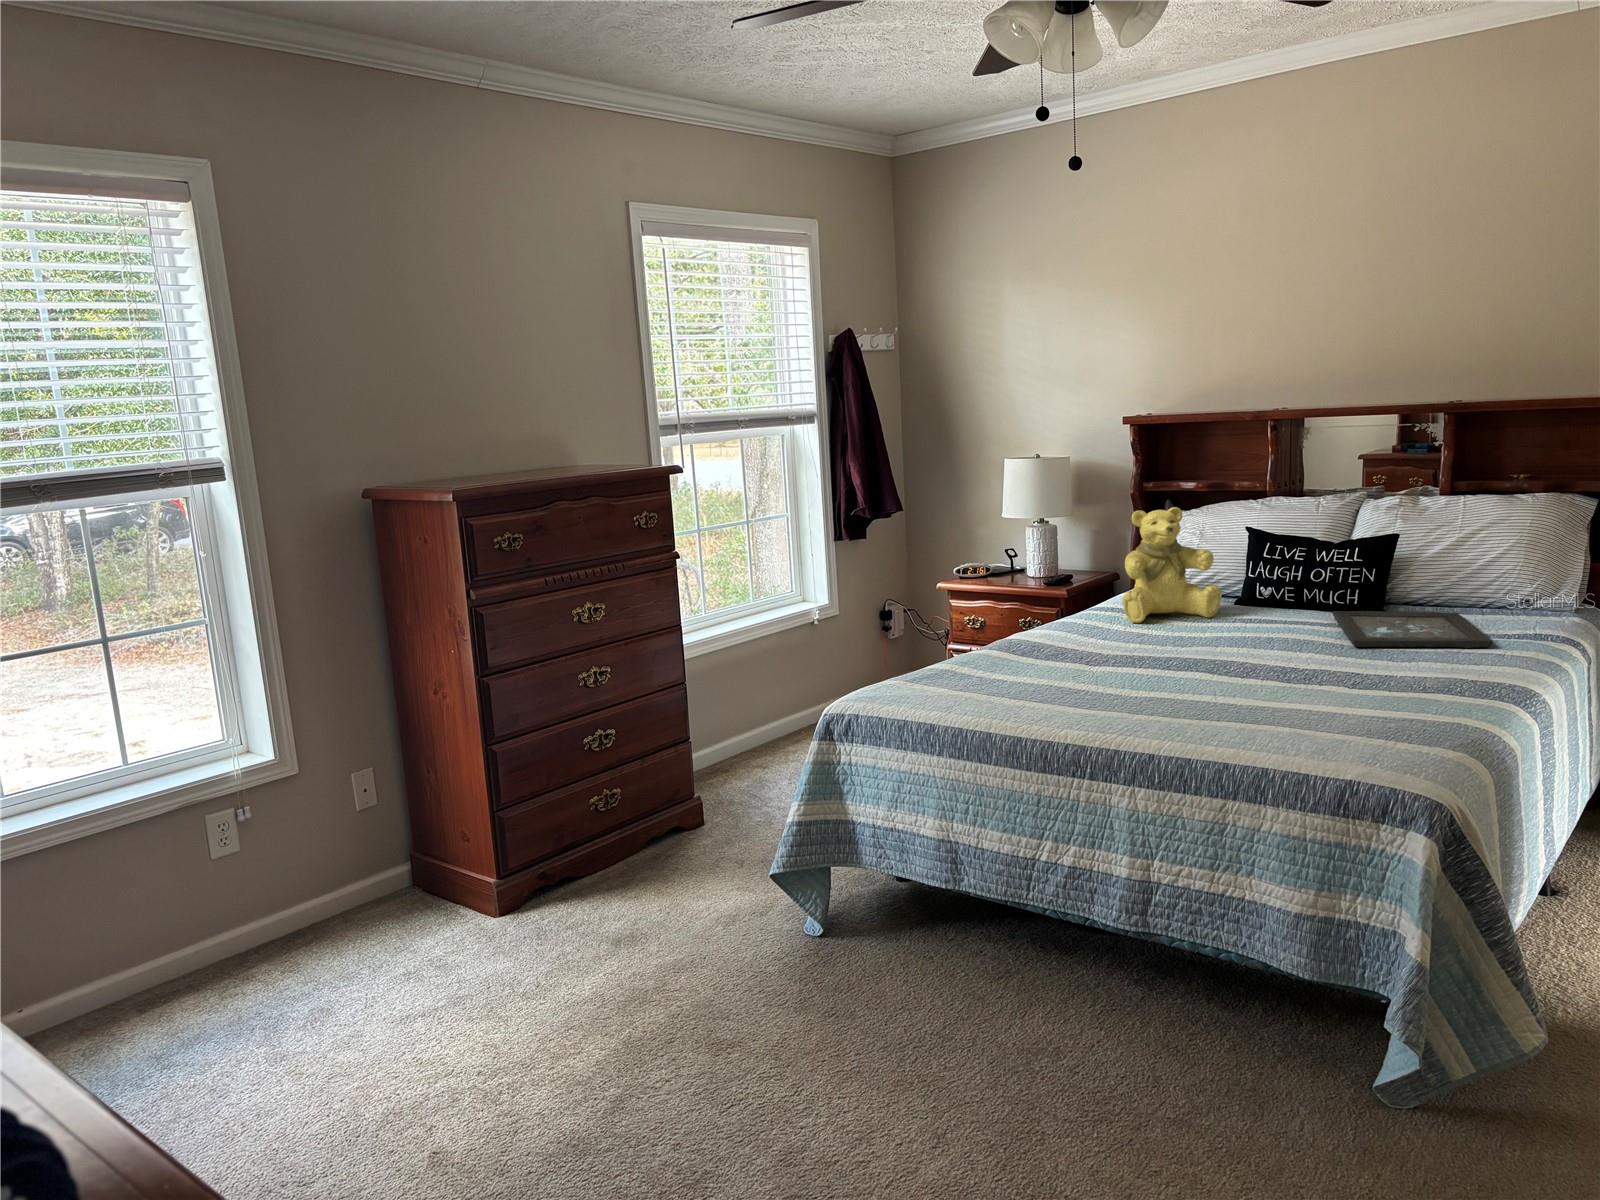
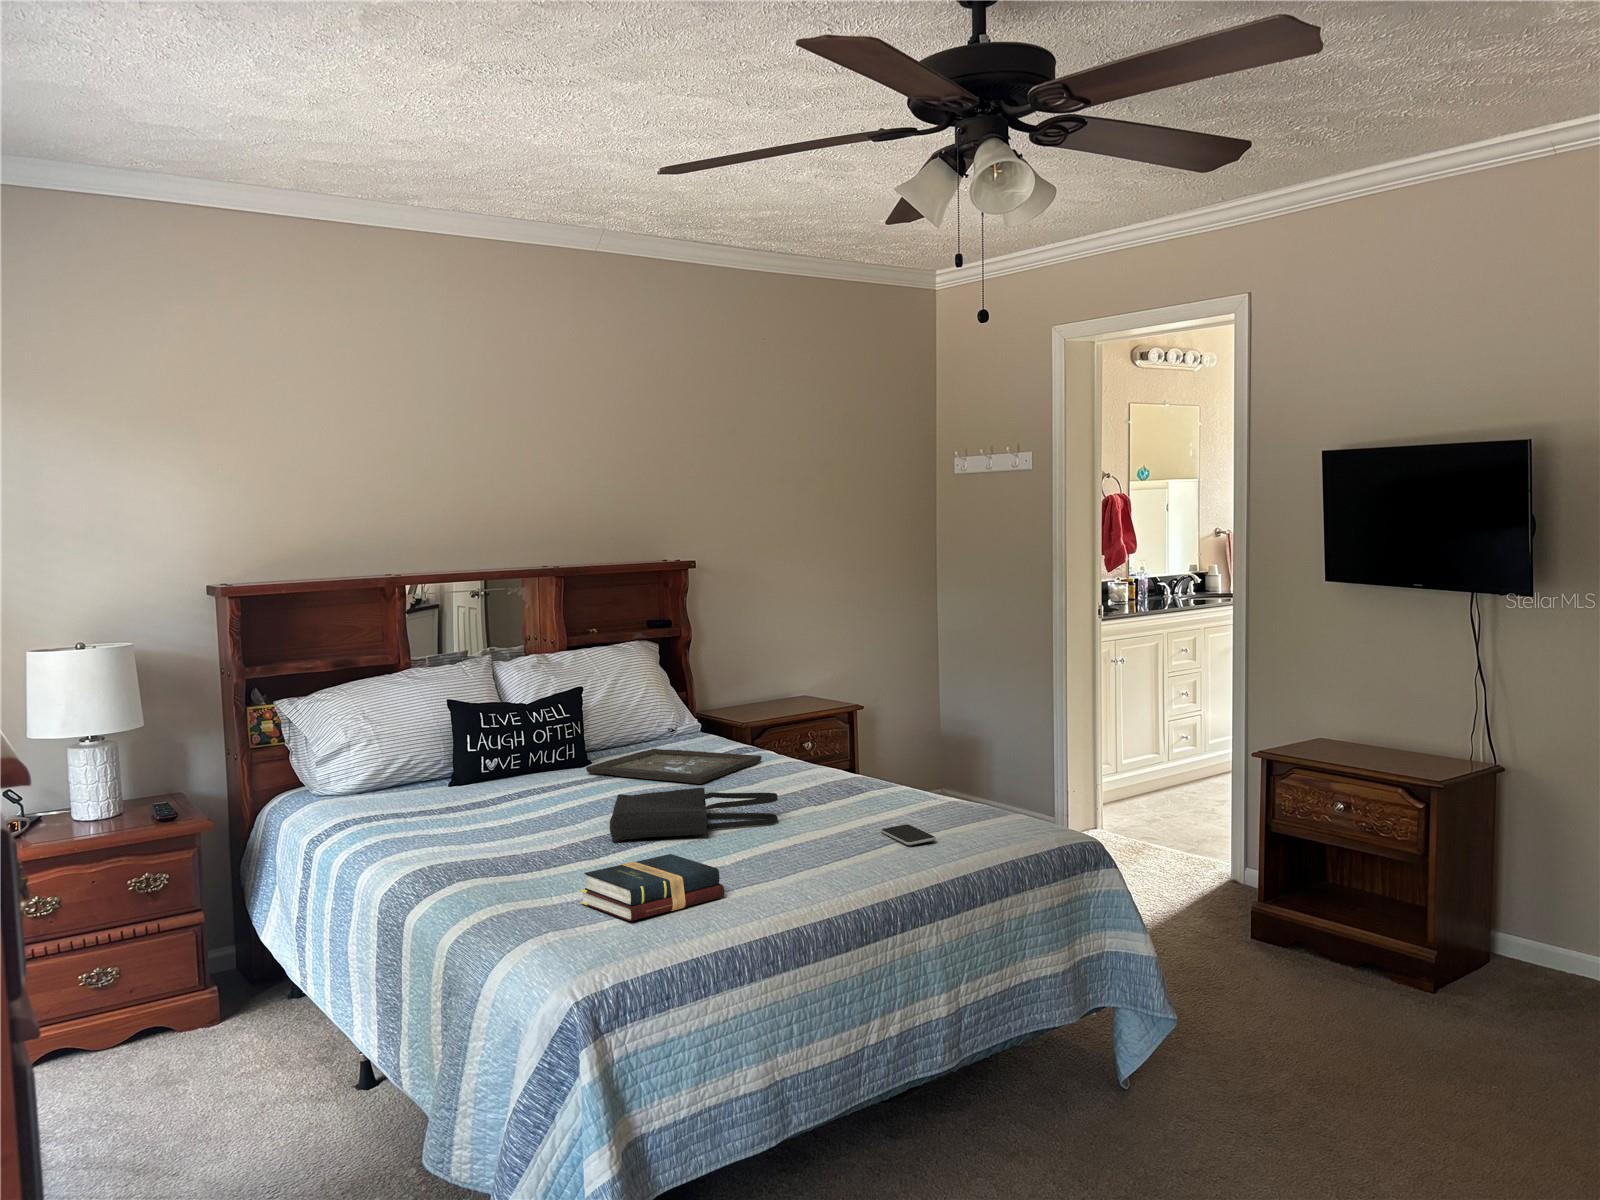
teddy bear: present [1122,507,1222,623] -> none [408,673,505,821]
tote bag: none [1128,630,1263,686] -> present [610,788,778,842]
hardback book: none [939,658,1046,704] -> present [580,854,724,921]
smartphone: none [1231,715,1298,735] -> present [881,824,936,845]

